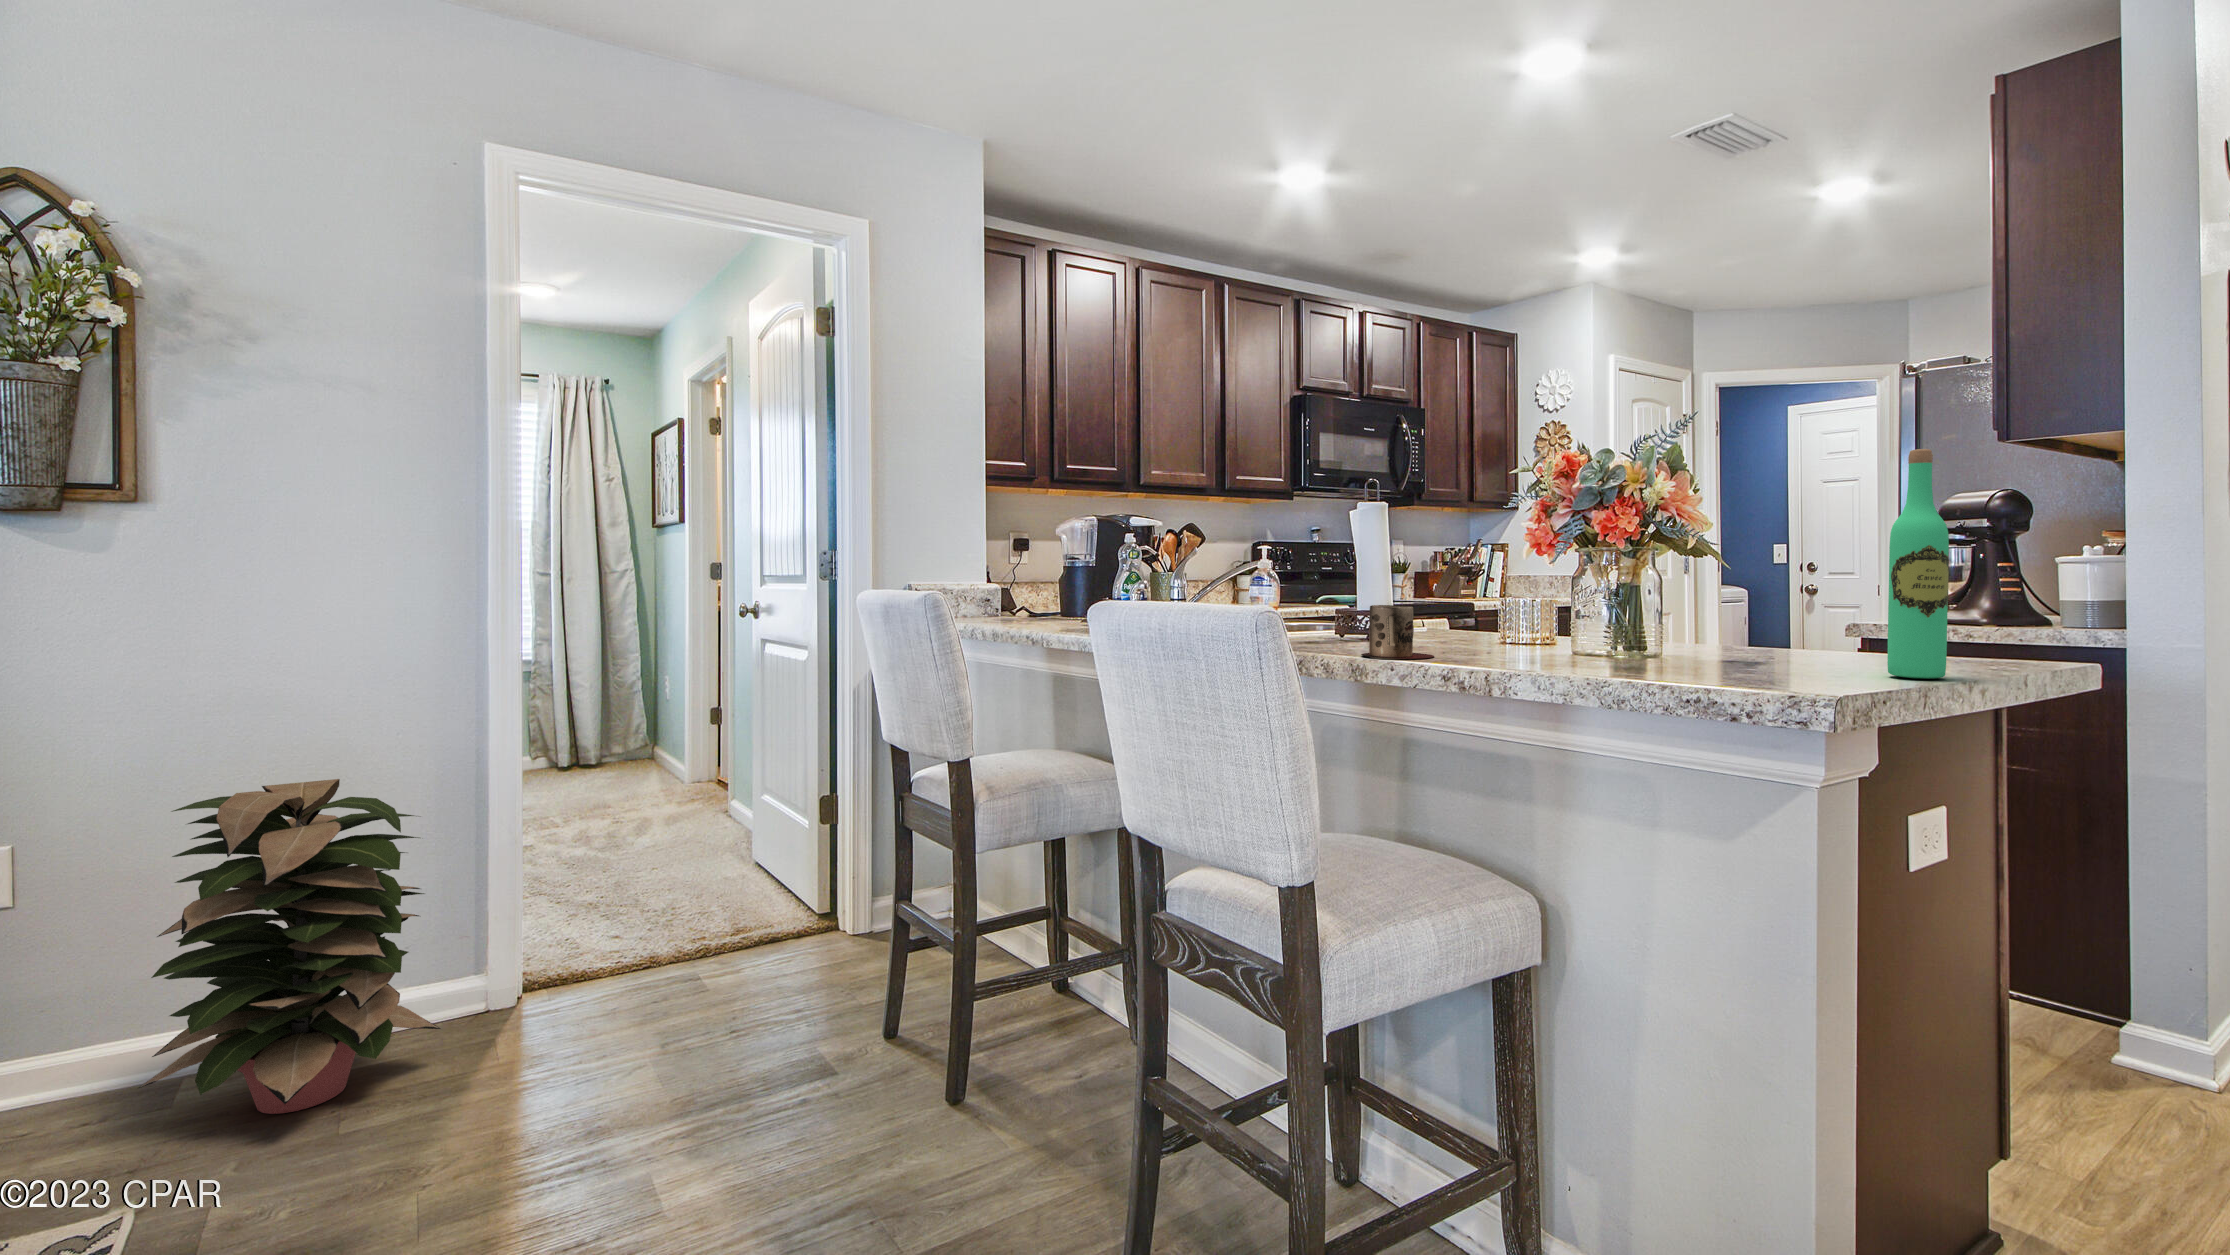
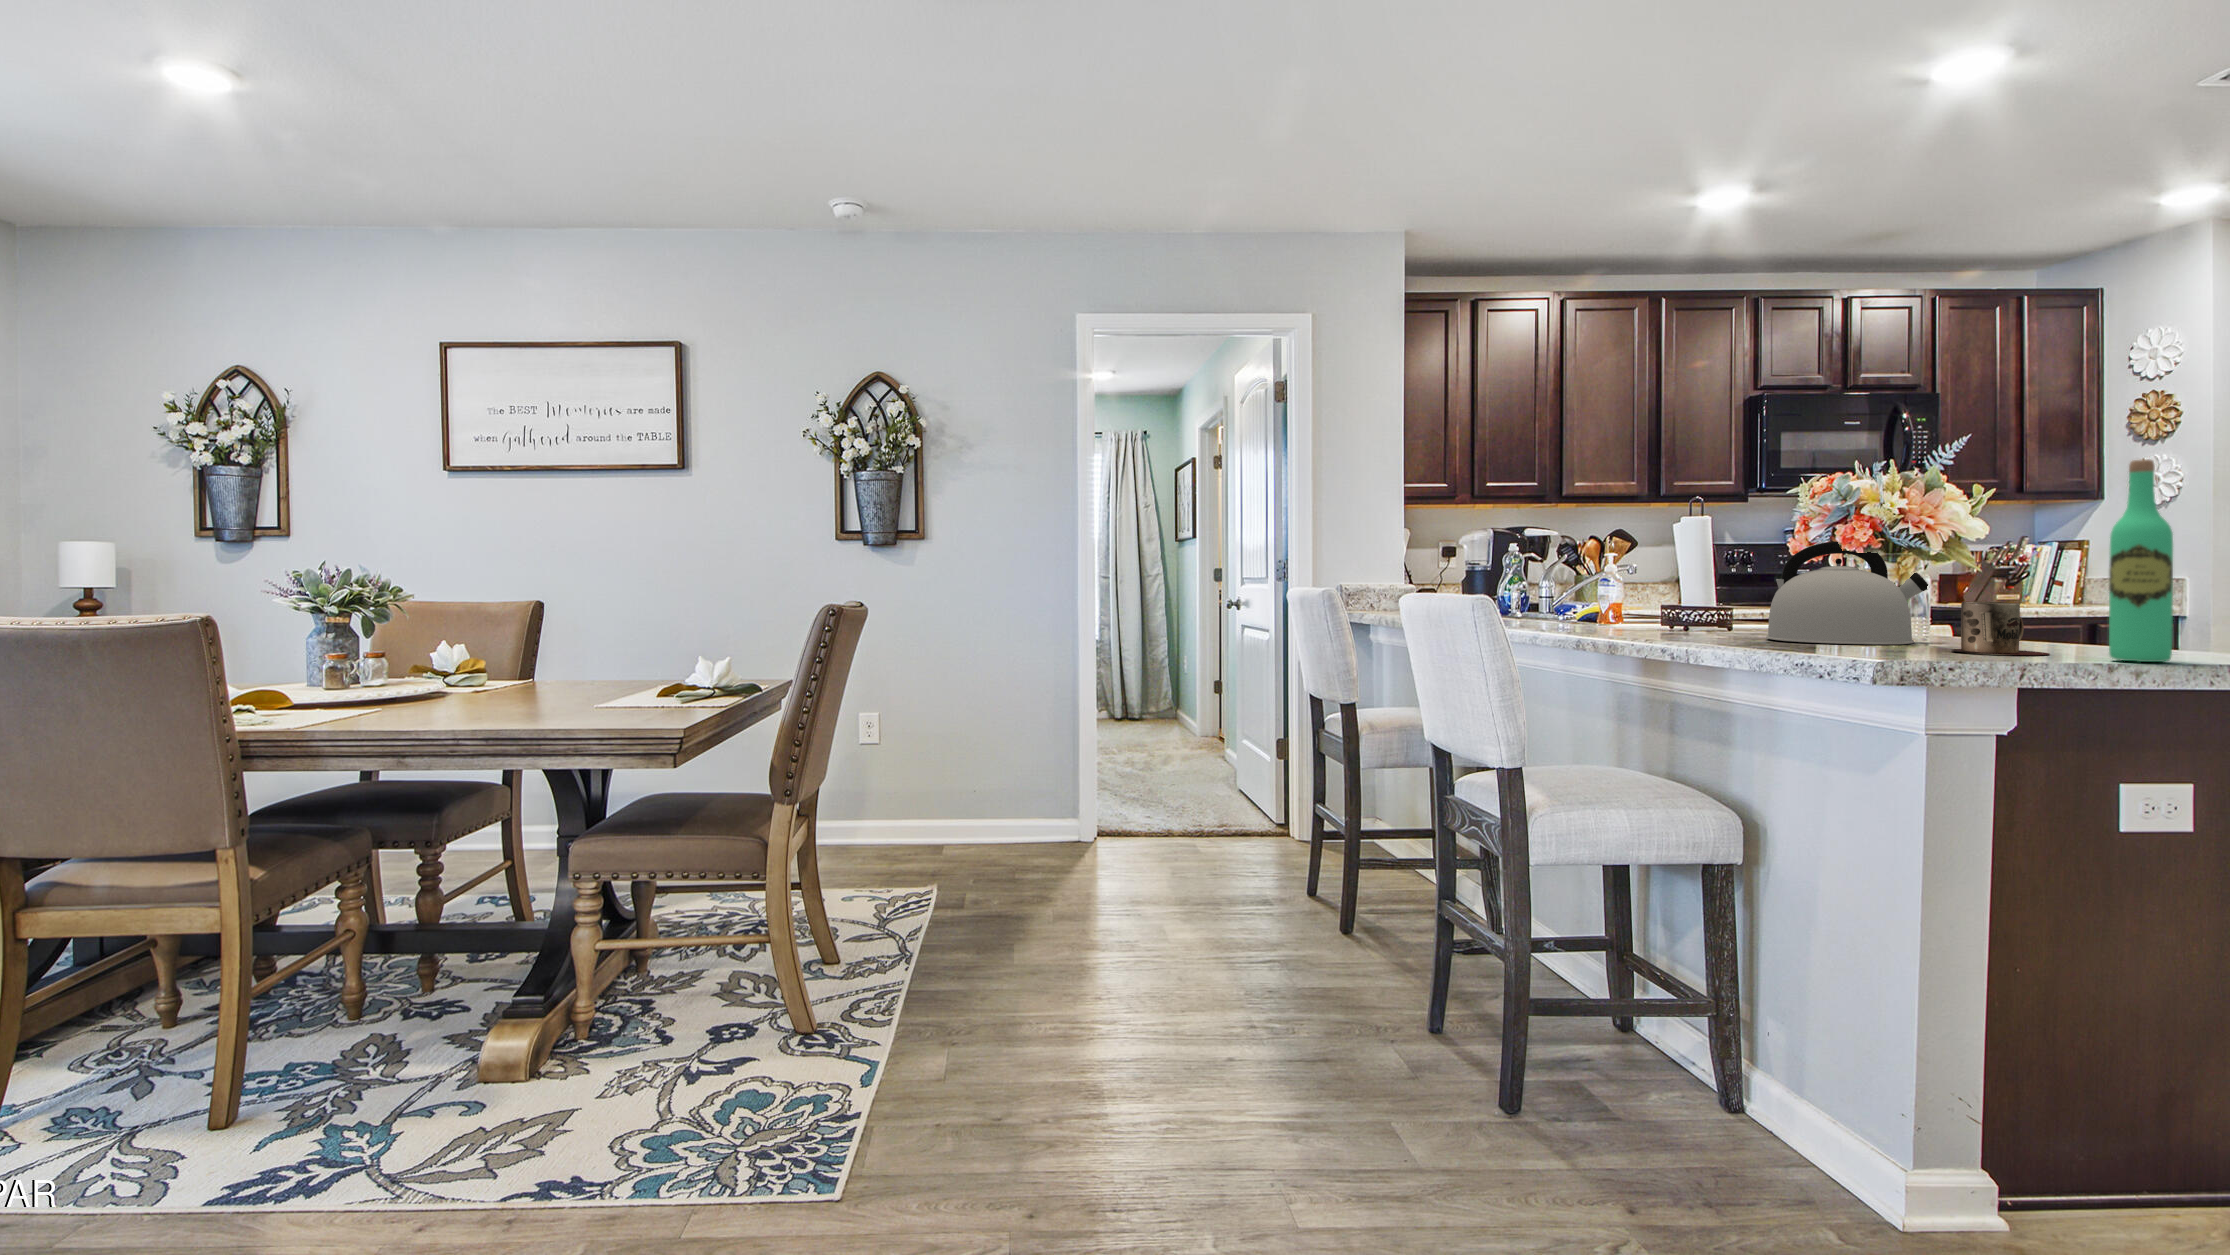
kettle: none [1493,537,1648,661] -> present [1766,541,1928,644]
mug: present [1361,605,1434,659] -> present [1952,602,2049,655]
decorative plant: present [139,779,440,1114] -> none [929,691,1055,867]

